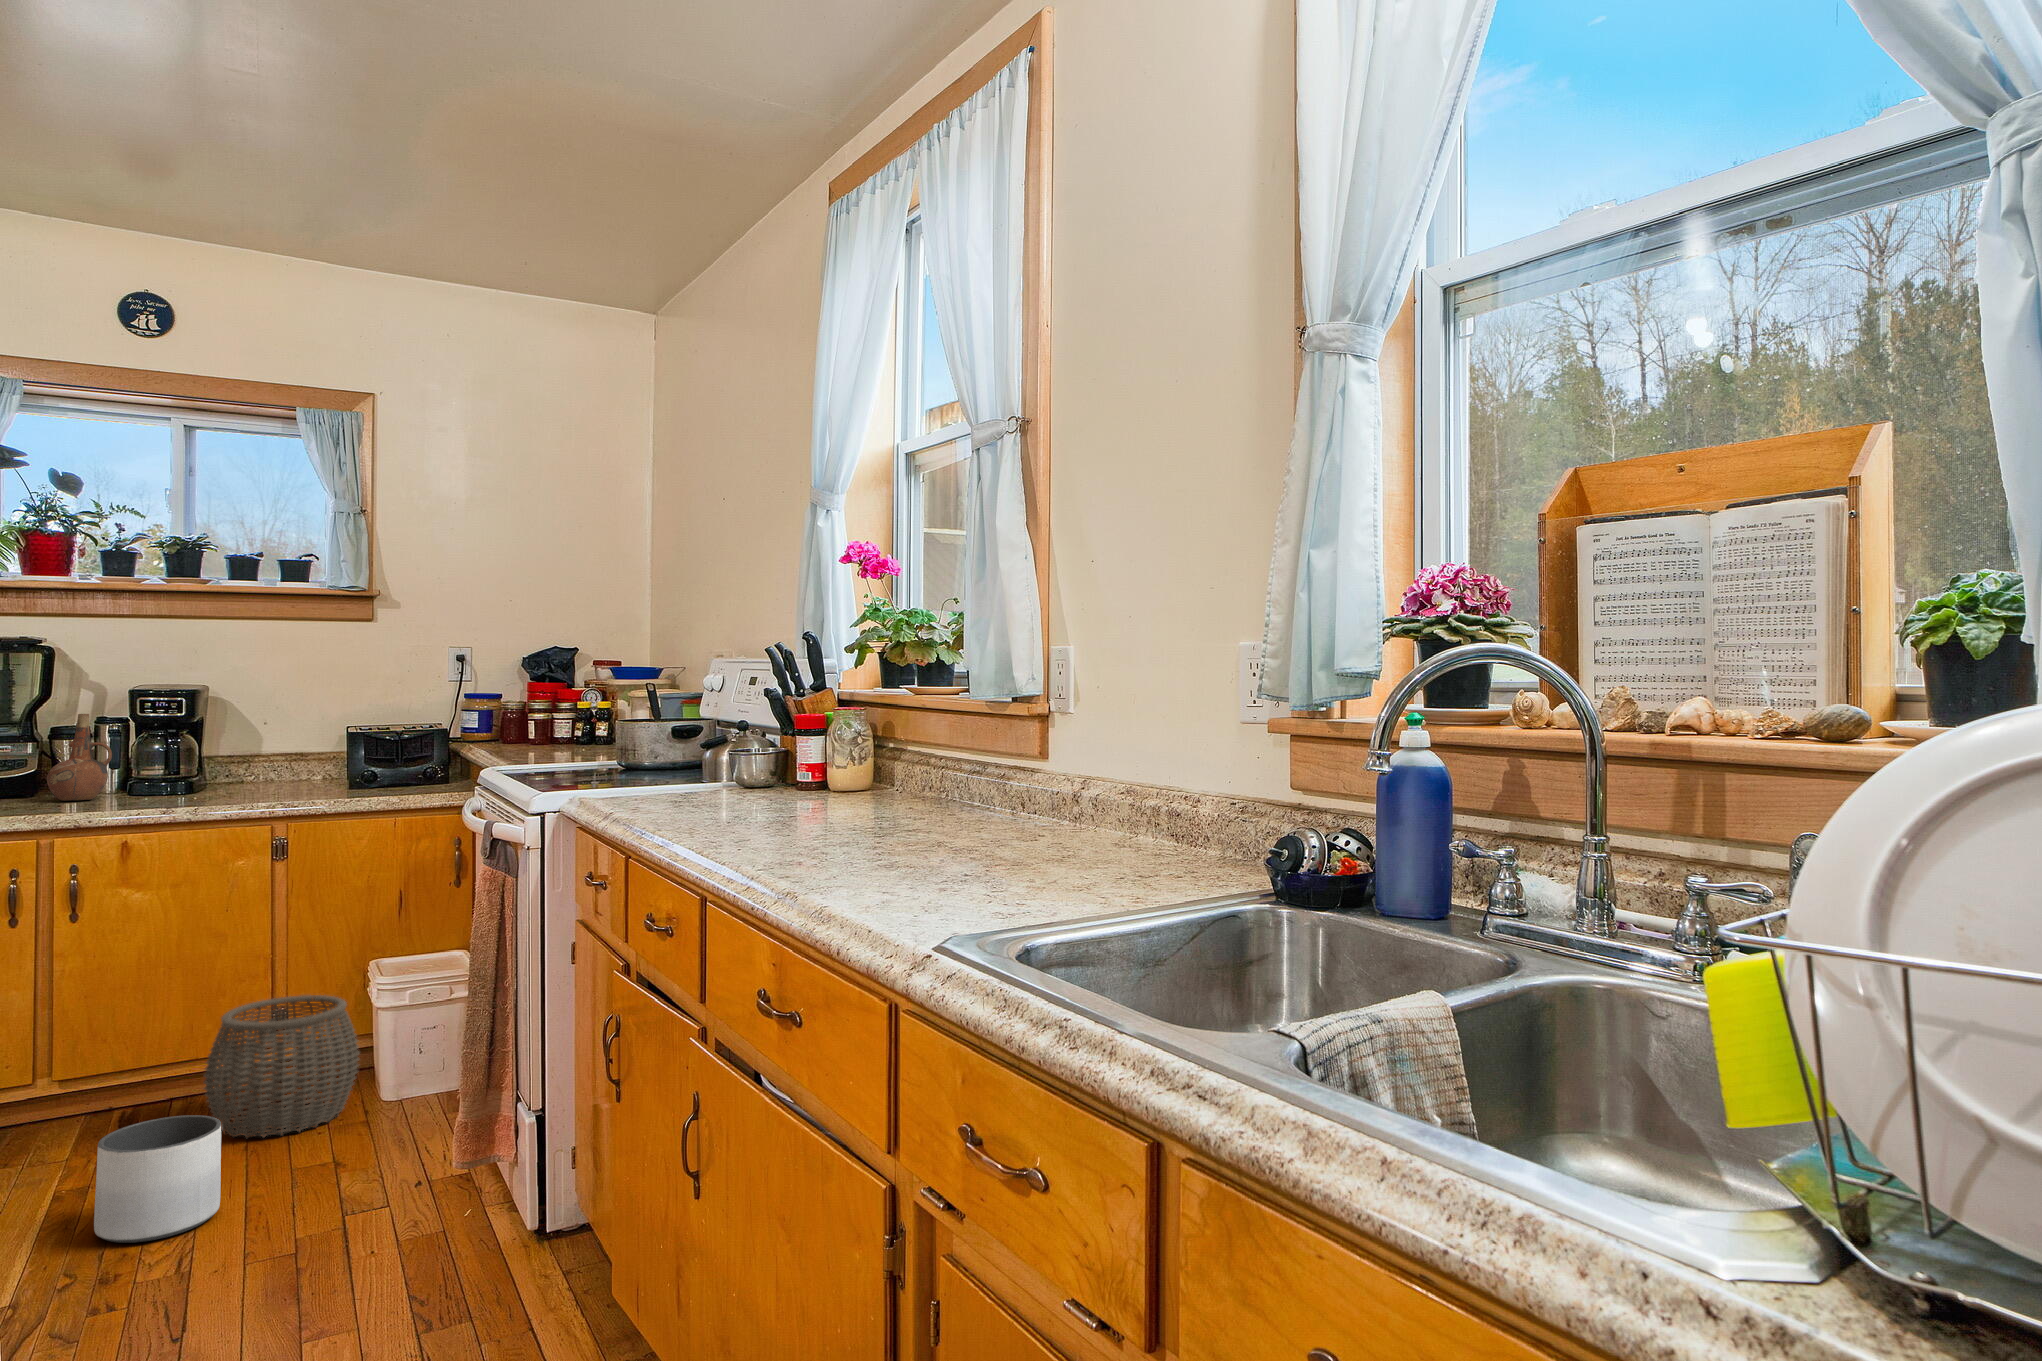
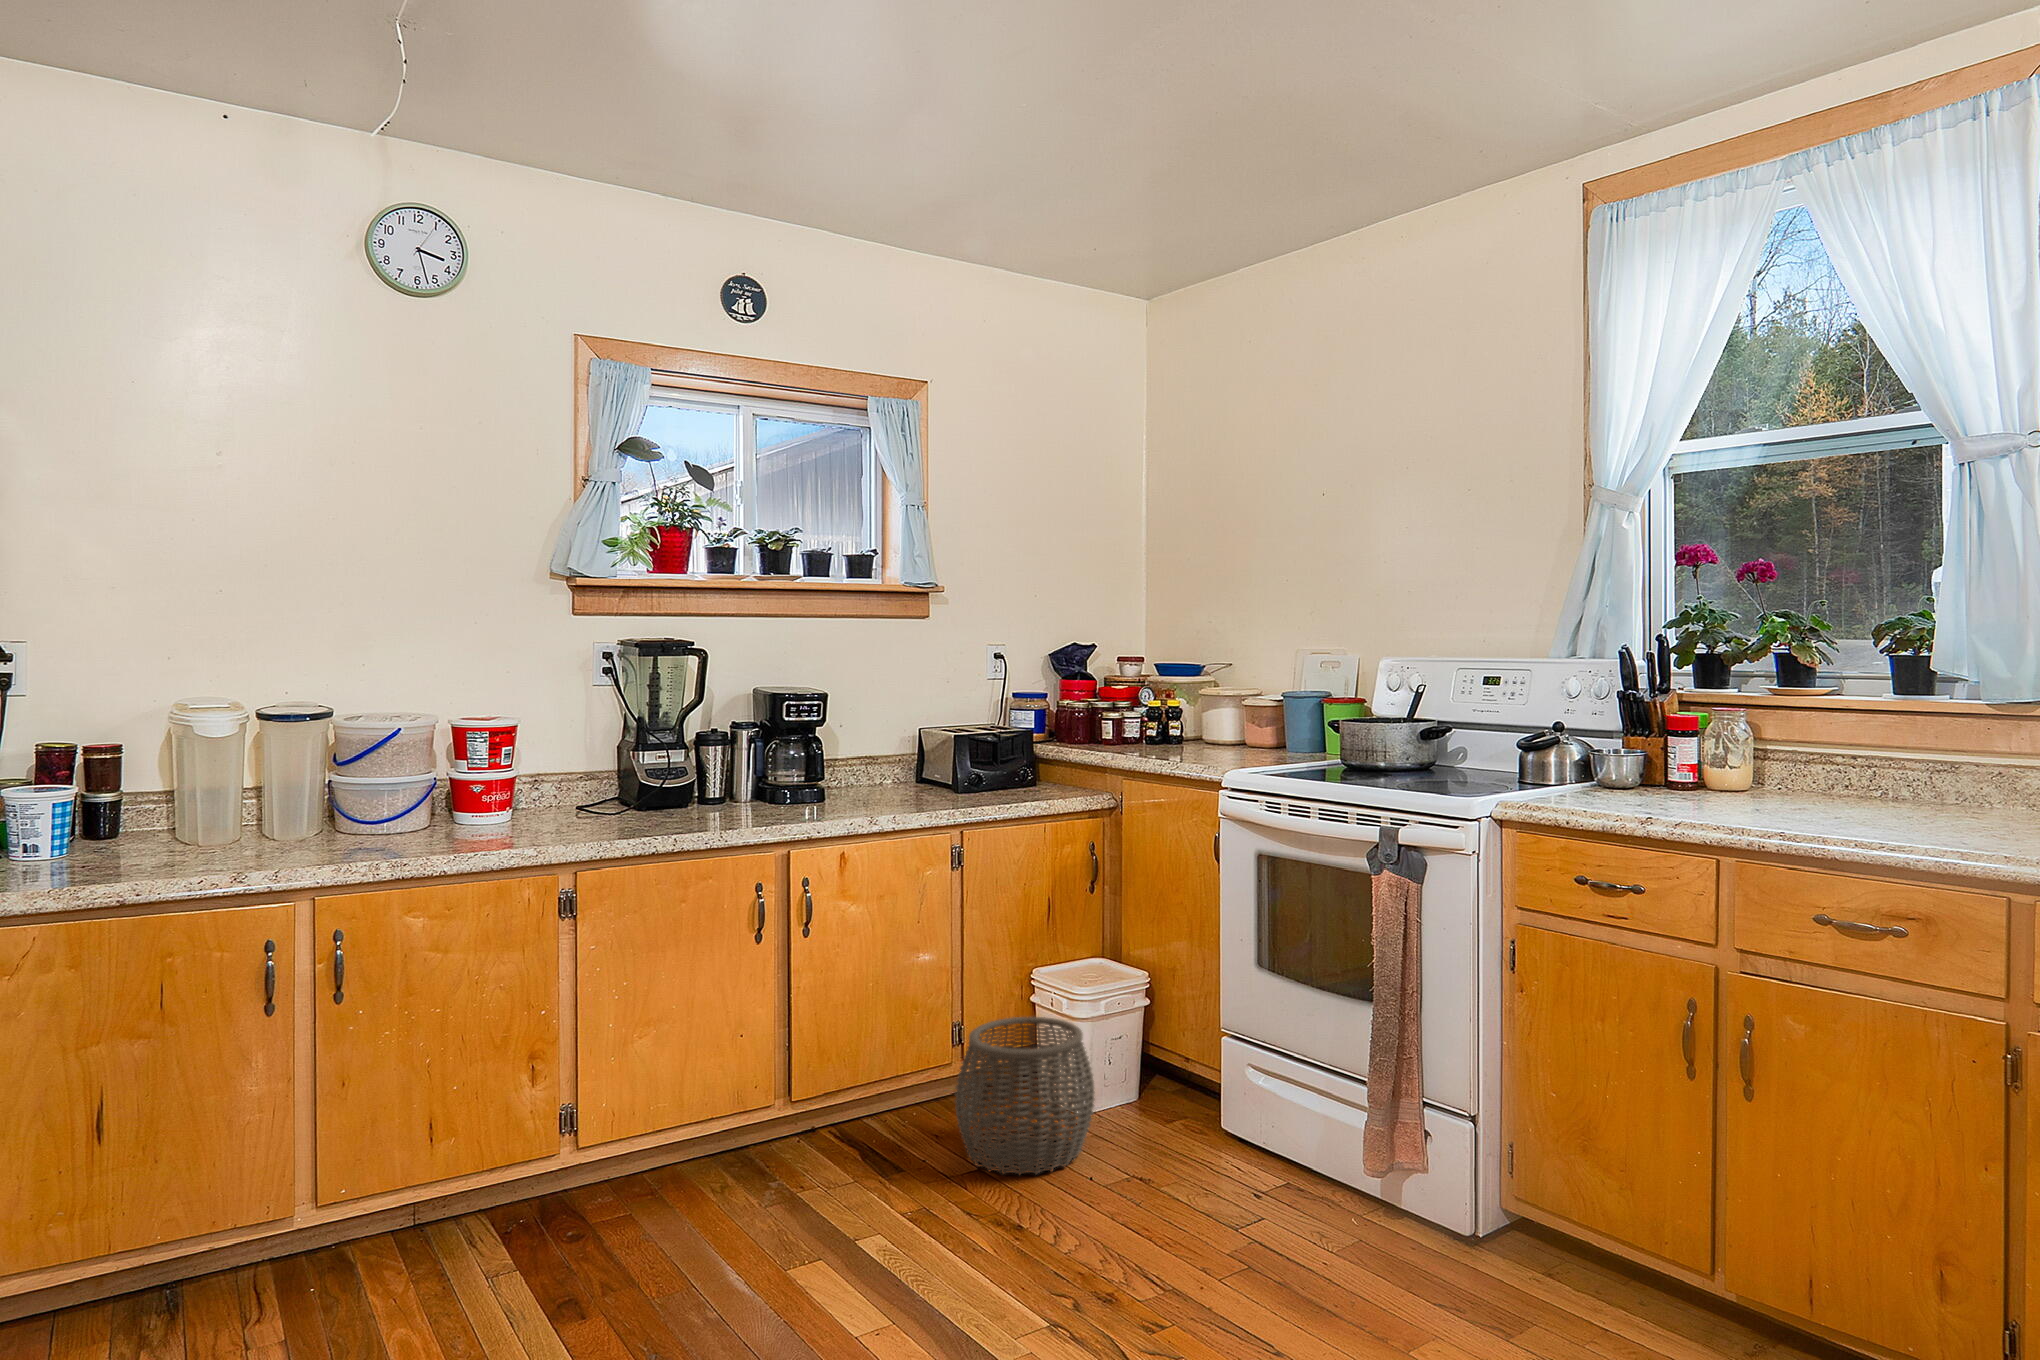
ceramic pitcher: present [47,714,112,801] -> none [711,718,767,811]
planter: present [94,1115,221,1243] -> none [1015,1158,1128,1307]

